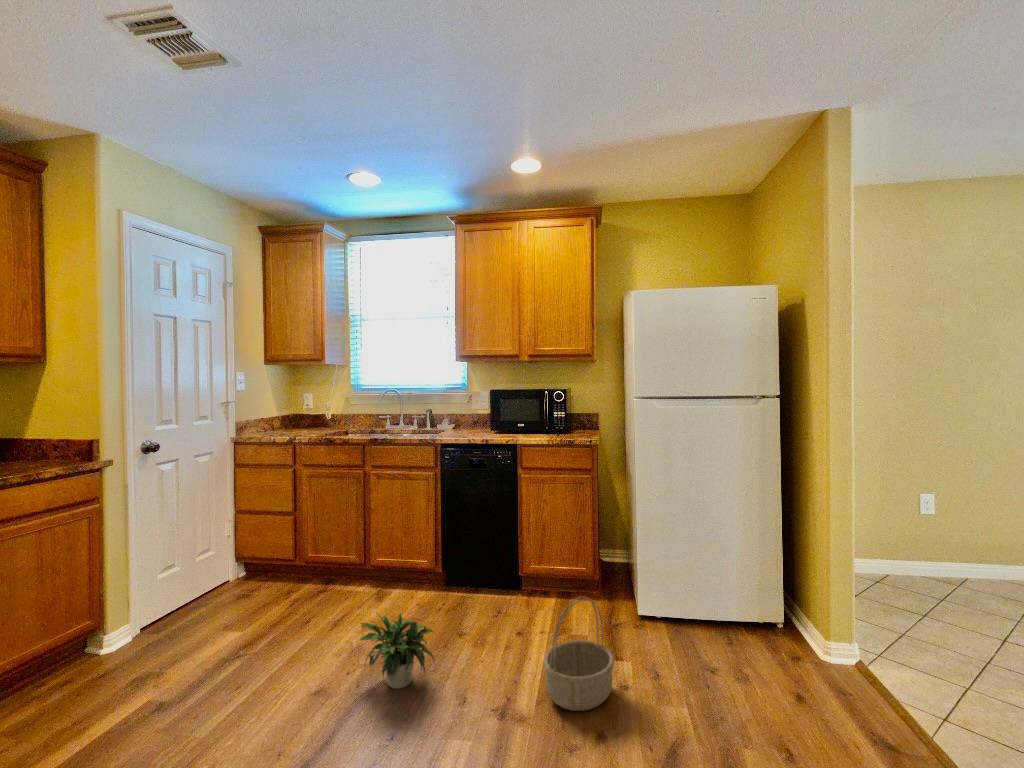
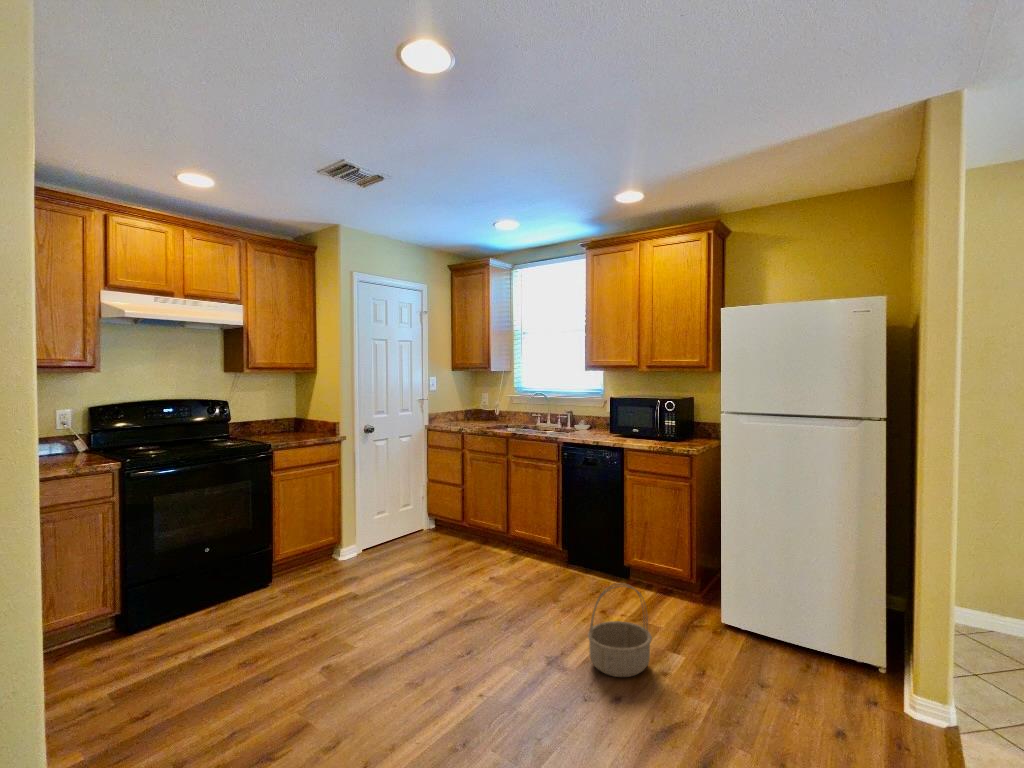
potted plant: present [347,613,434,689] -> none [463,565,520,624]

